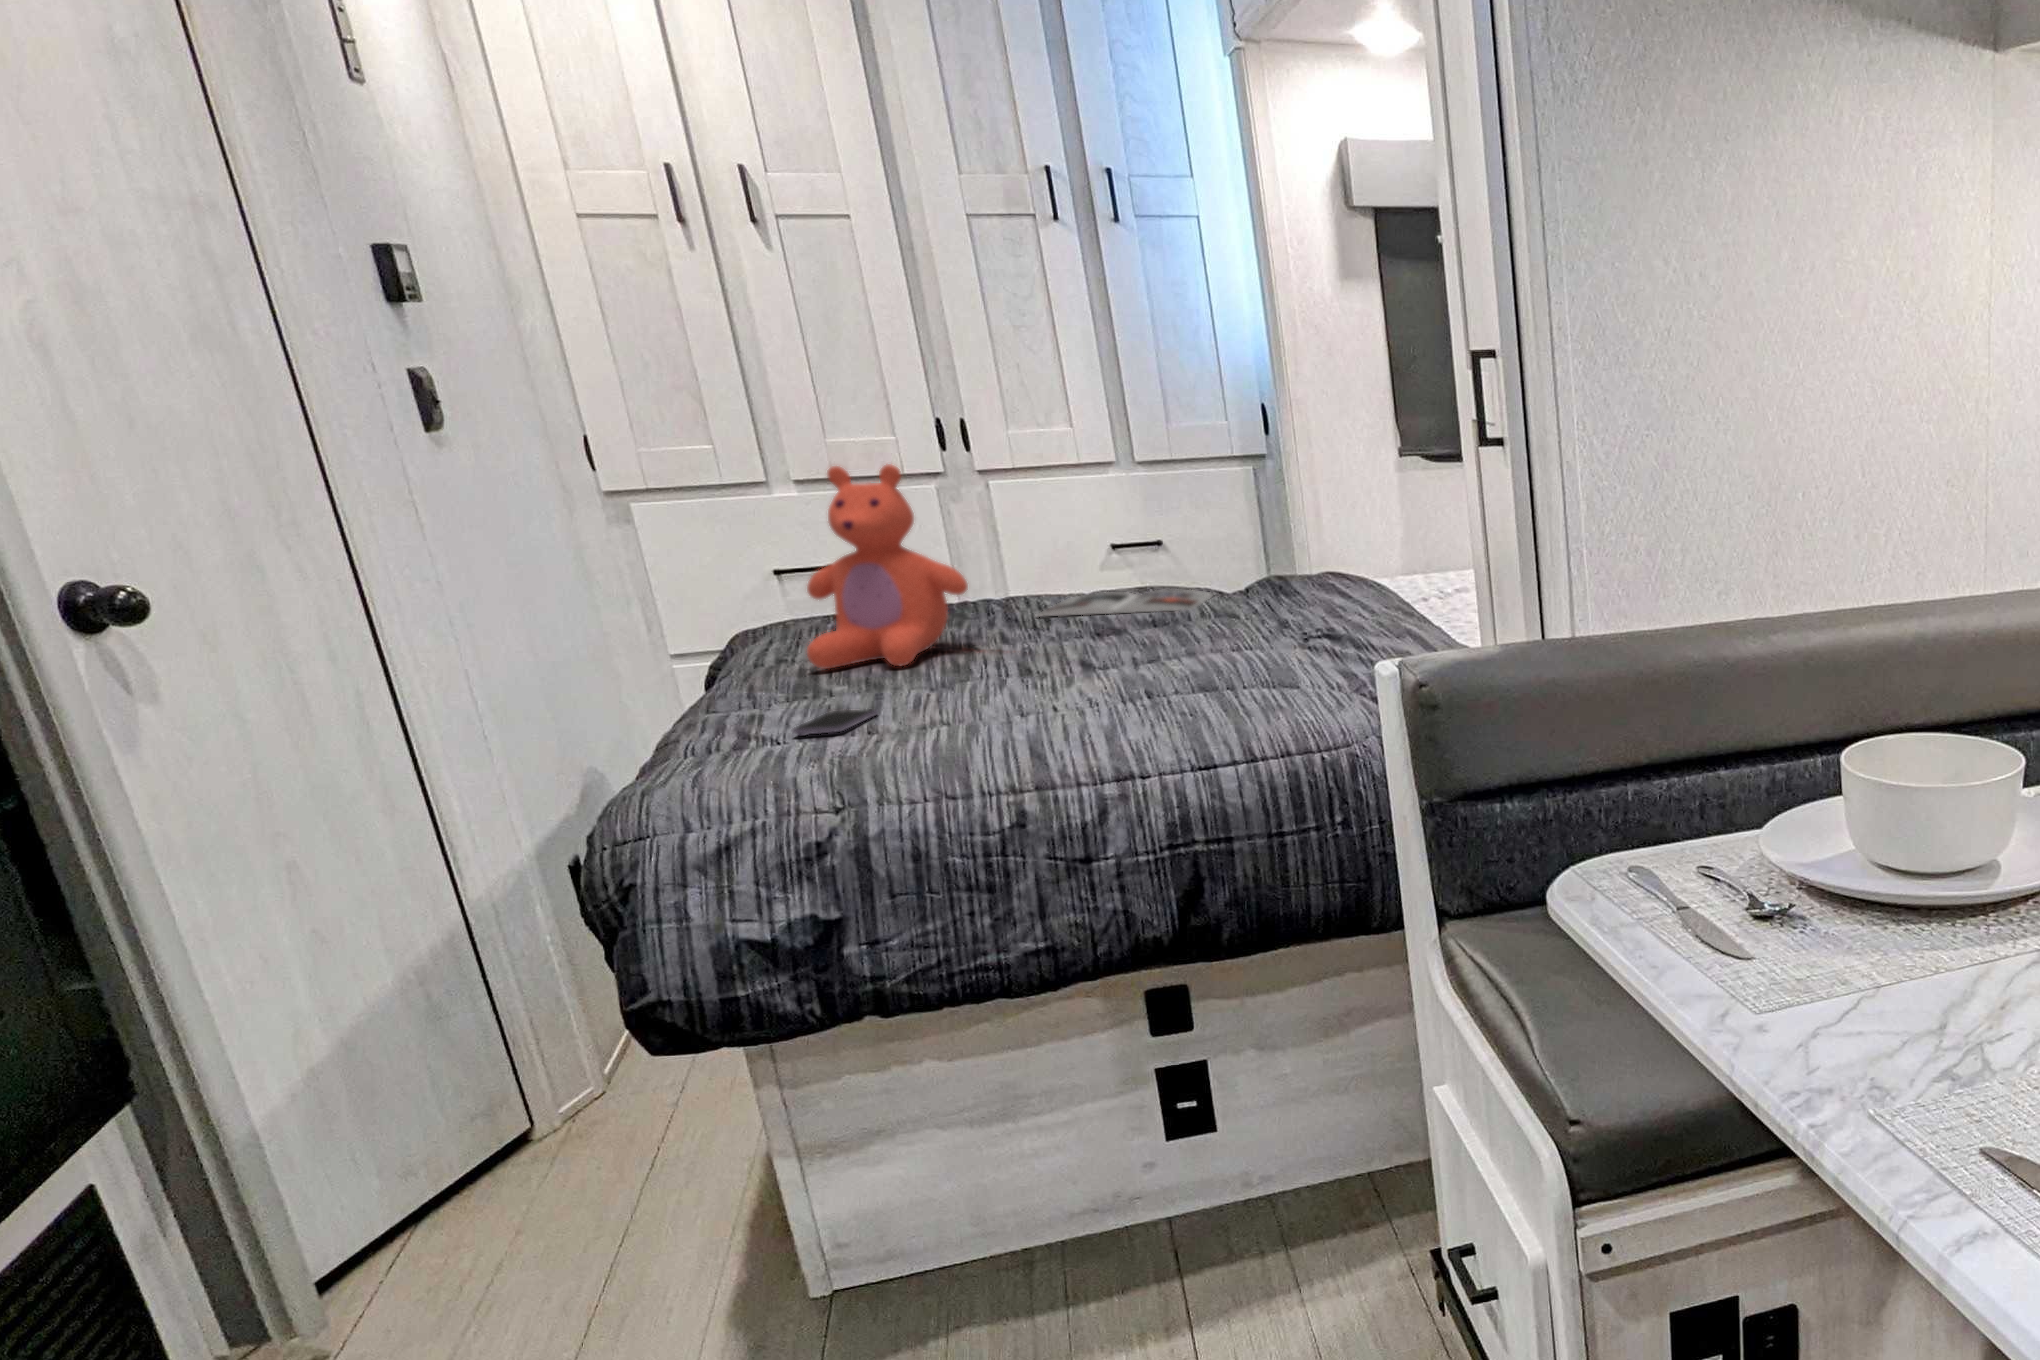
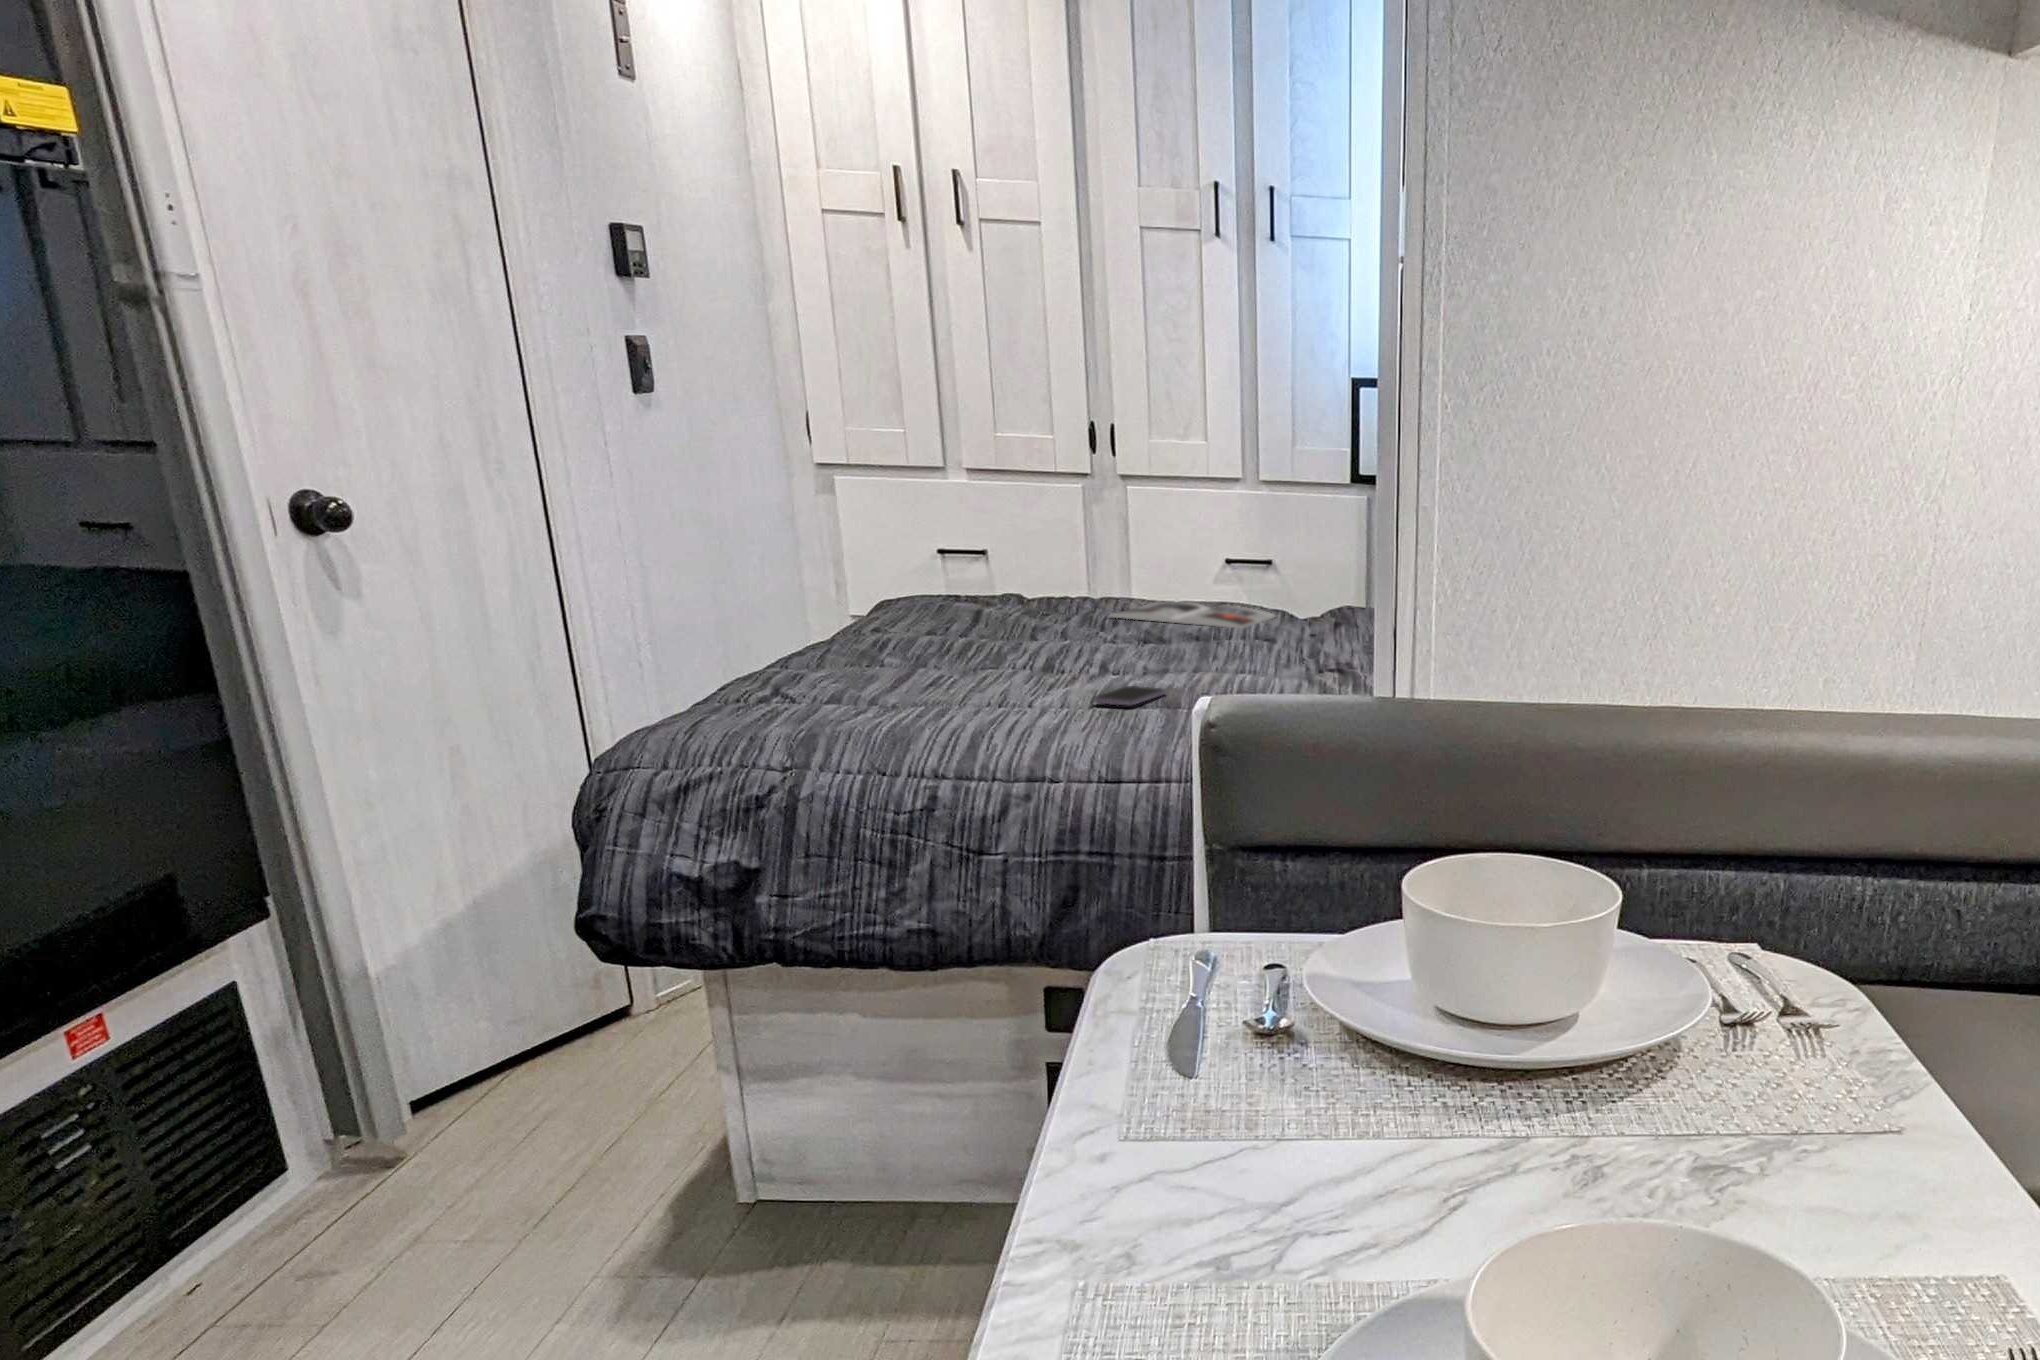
teddy bear: present [807,464,968,669] -> none [888,454,1034,648]
smartphone: present [792,709,877,736] -> present [1093,686,1166,706]

